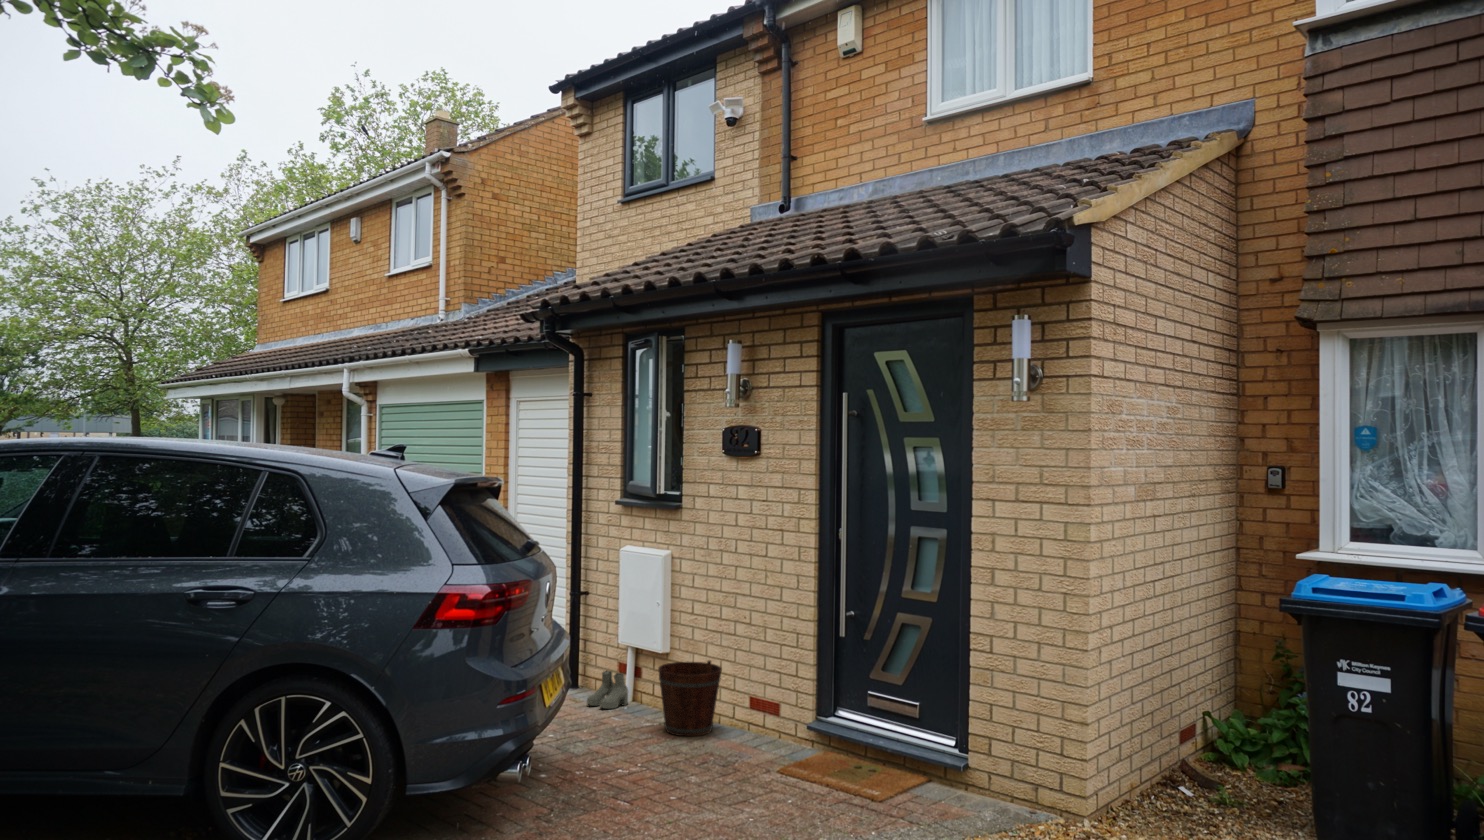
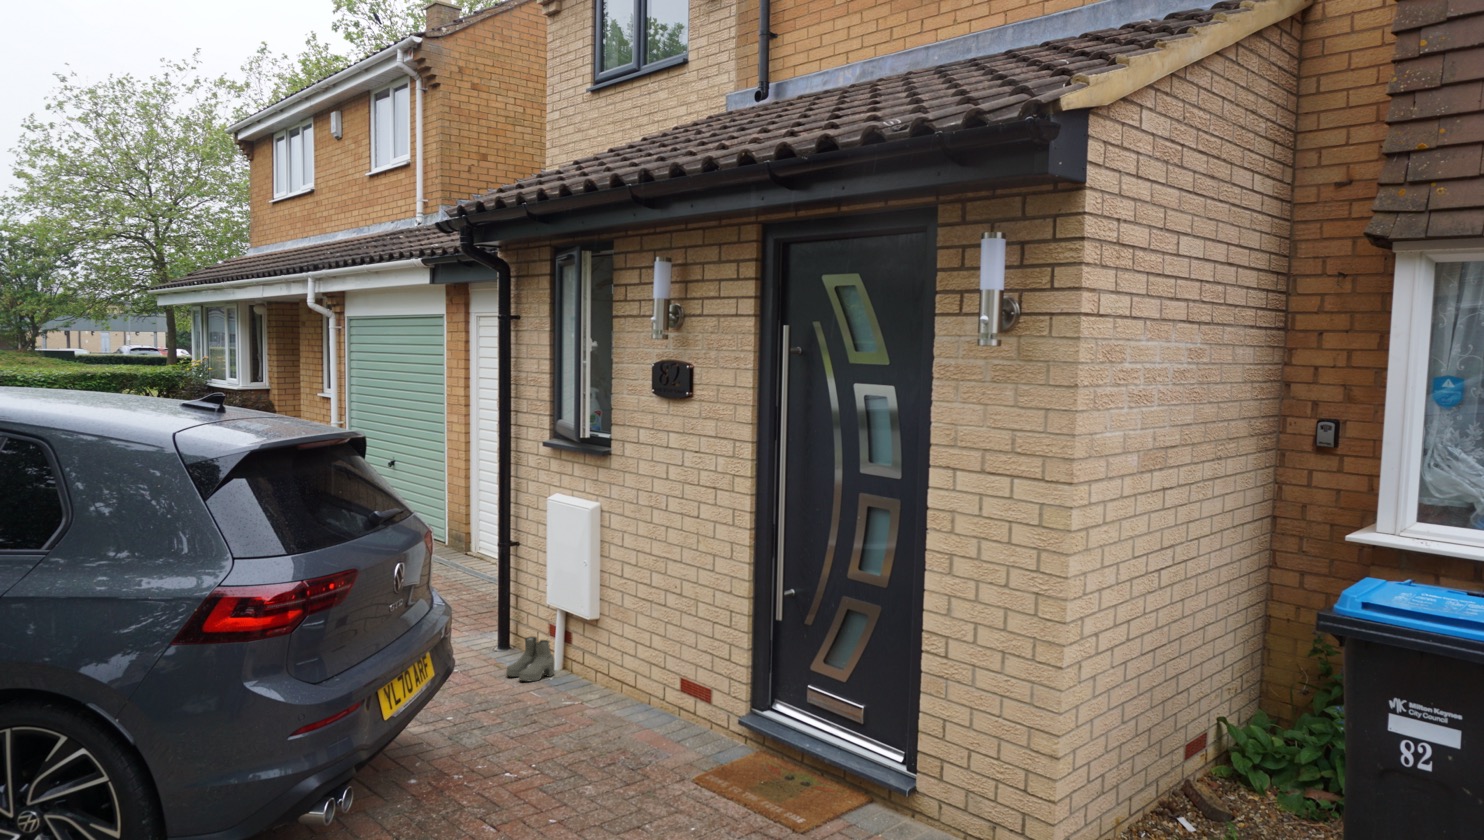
bucket: present [658,661,722,736] -> none [574,634,649,724]

